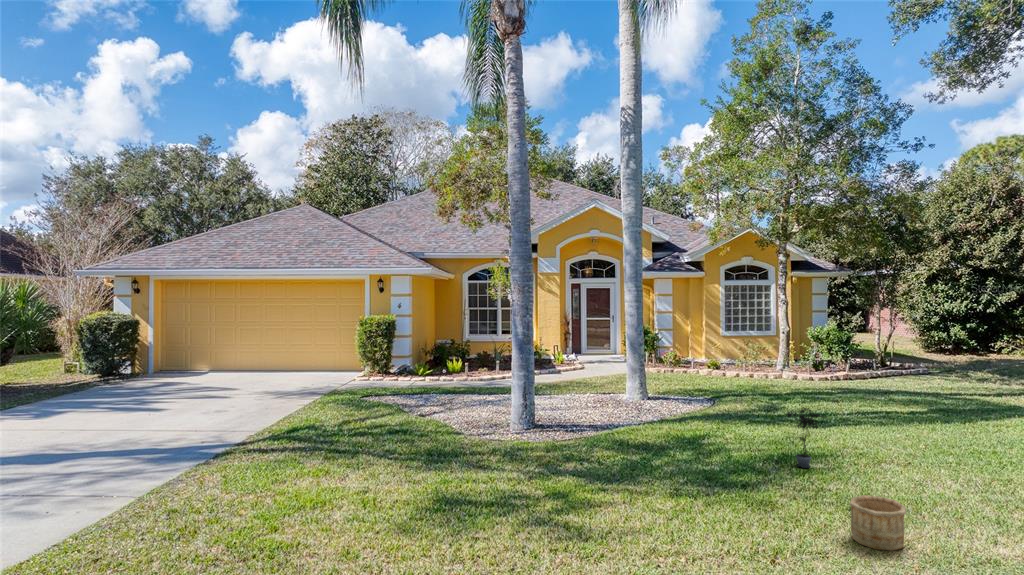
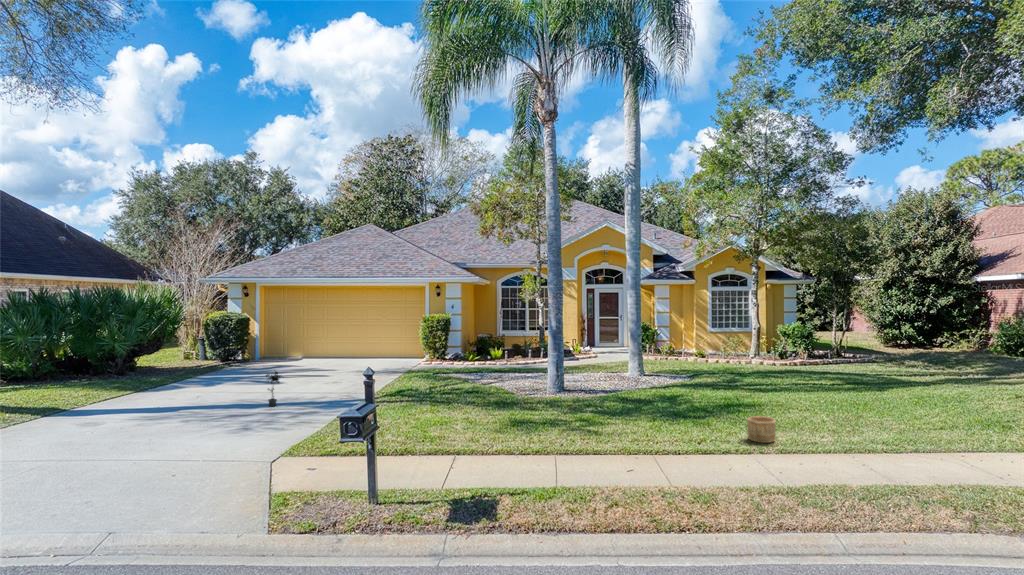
potted plant: present [786,407,827,468] -> present [266,371,282,406]

